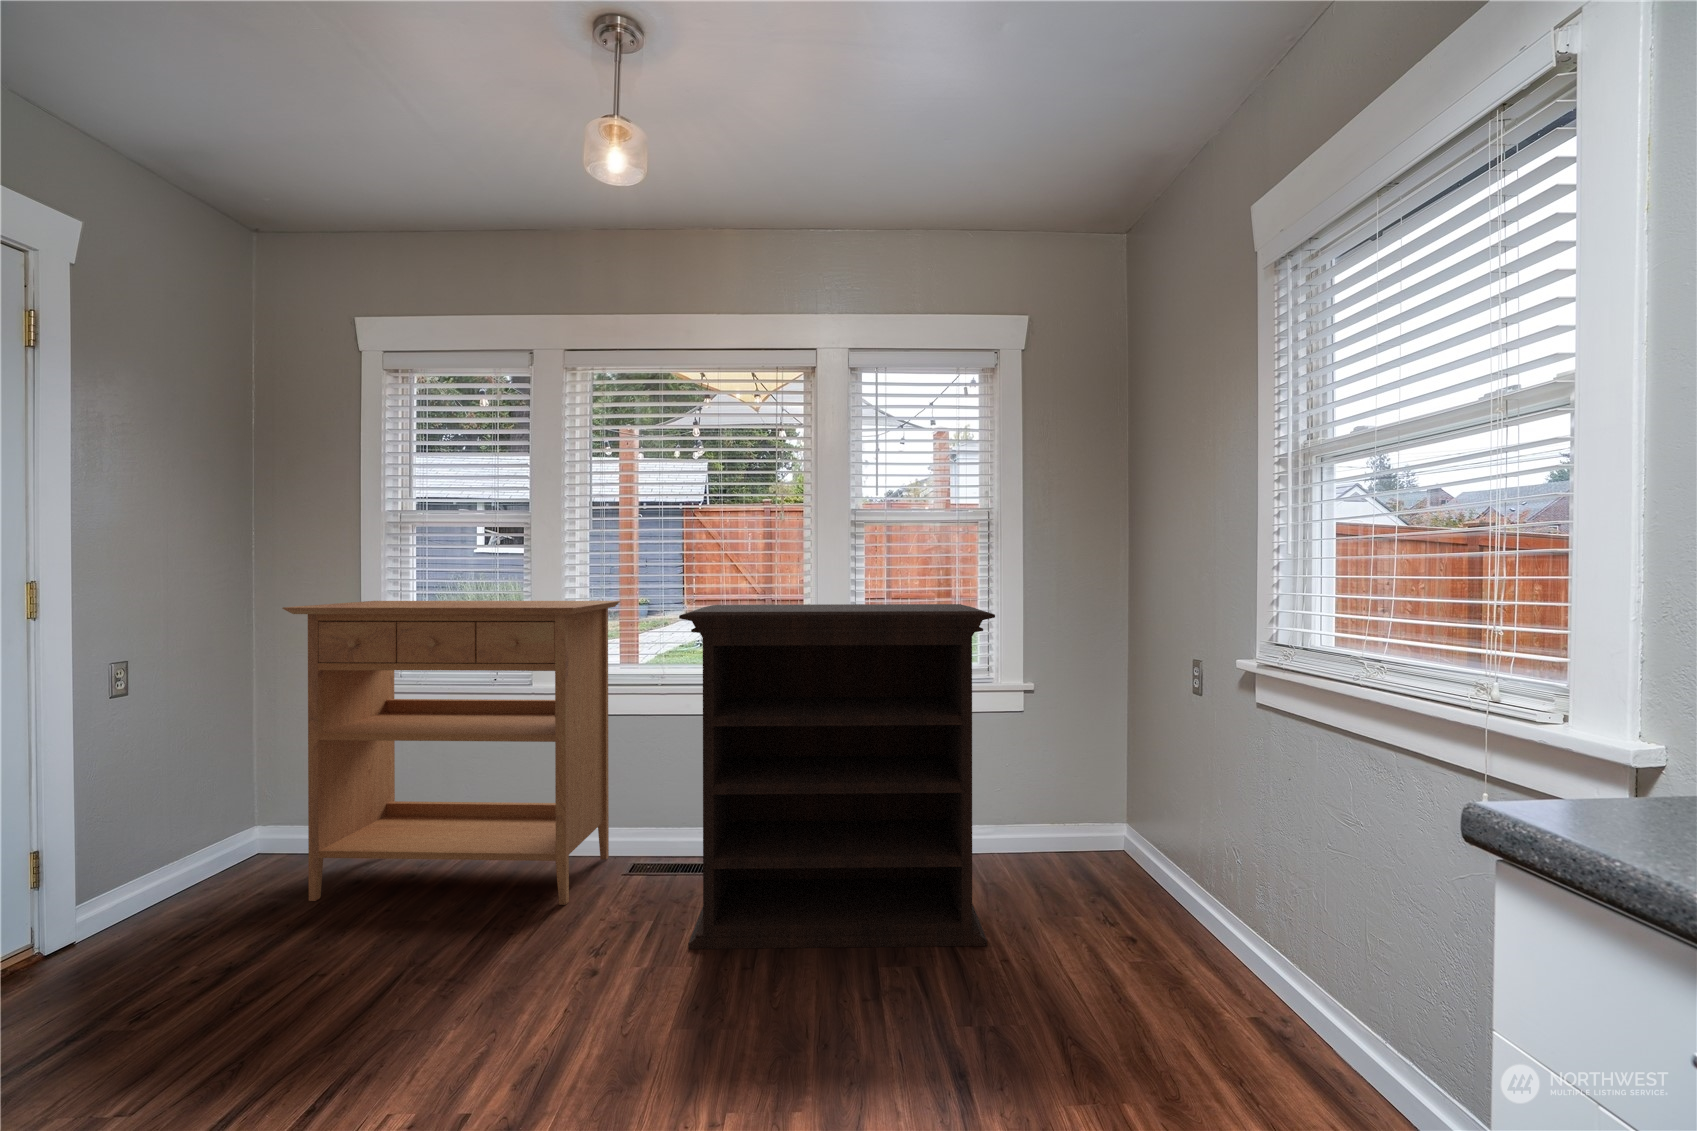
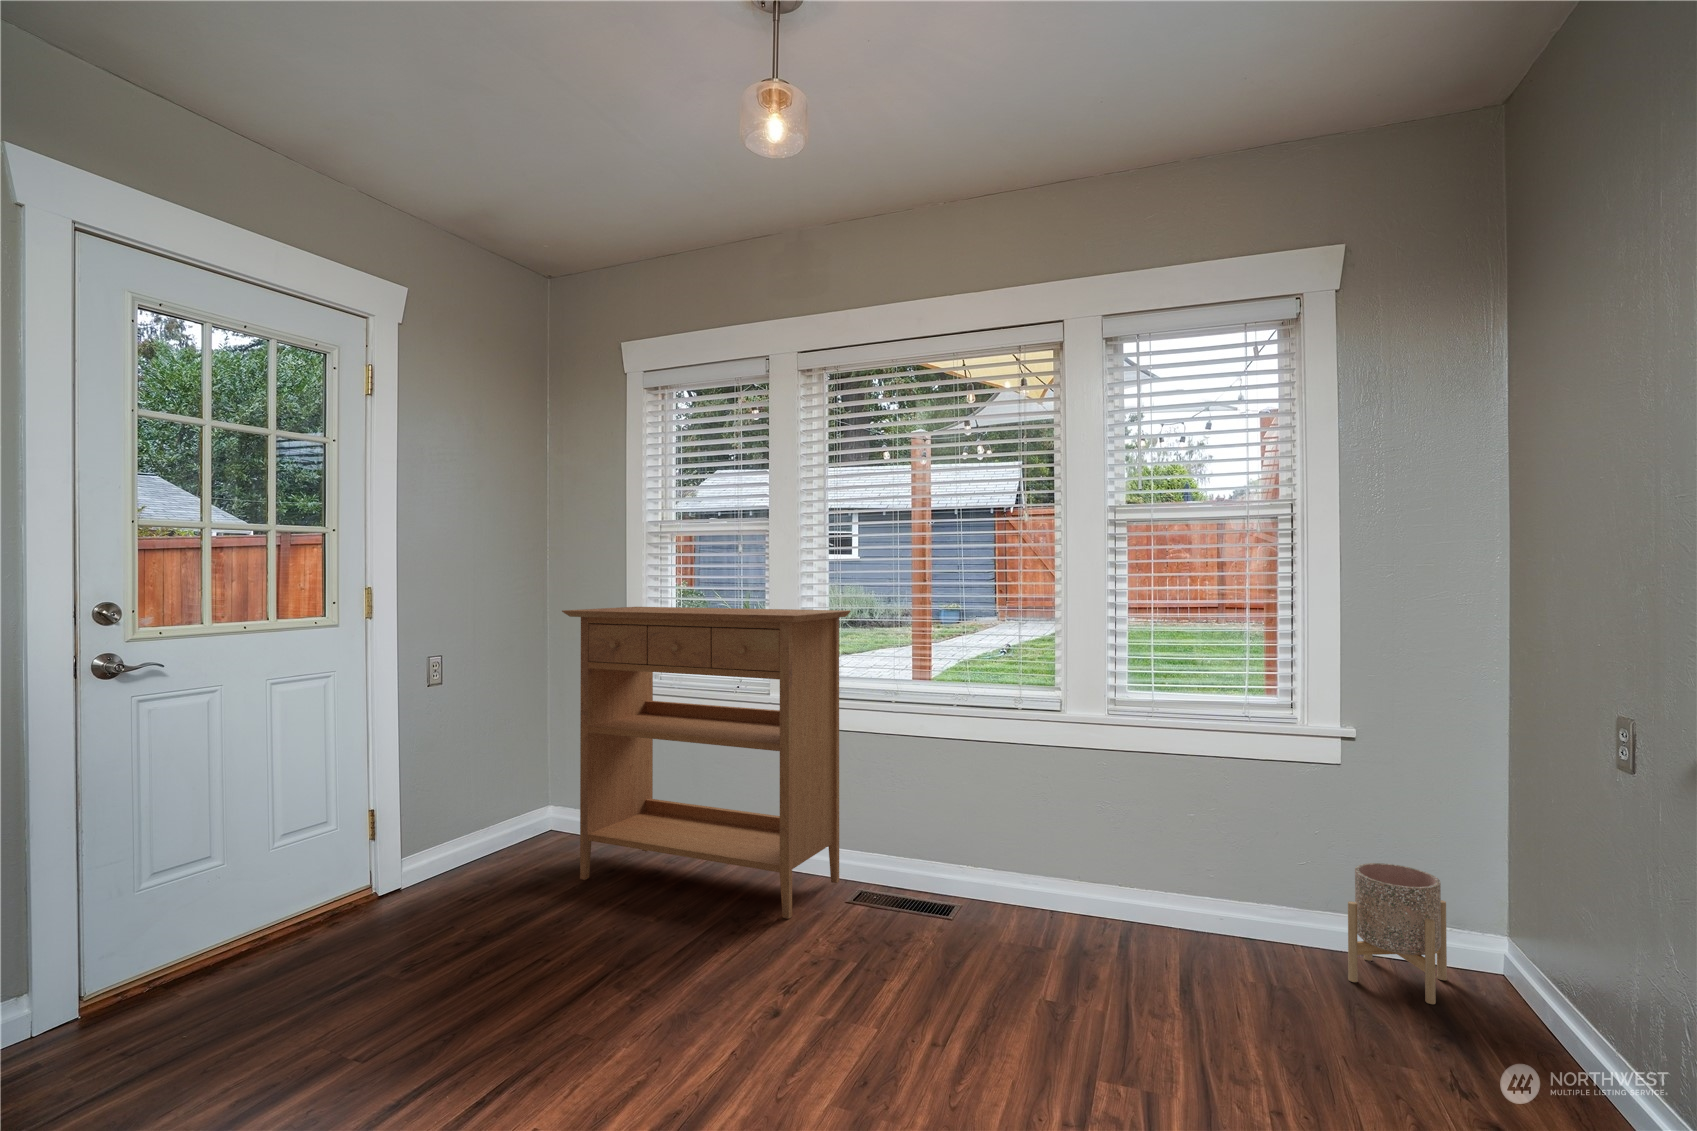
bookshelf: present [679,604,995,949] -> none [886,616,1257,1048]
planter: none [1034,782,1092,882] -> present [1348,863,1447,1004]

